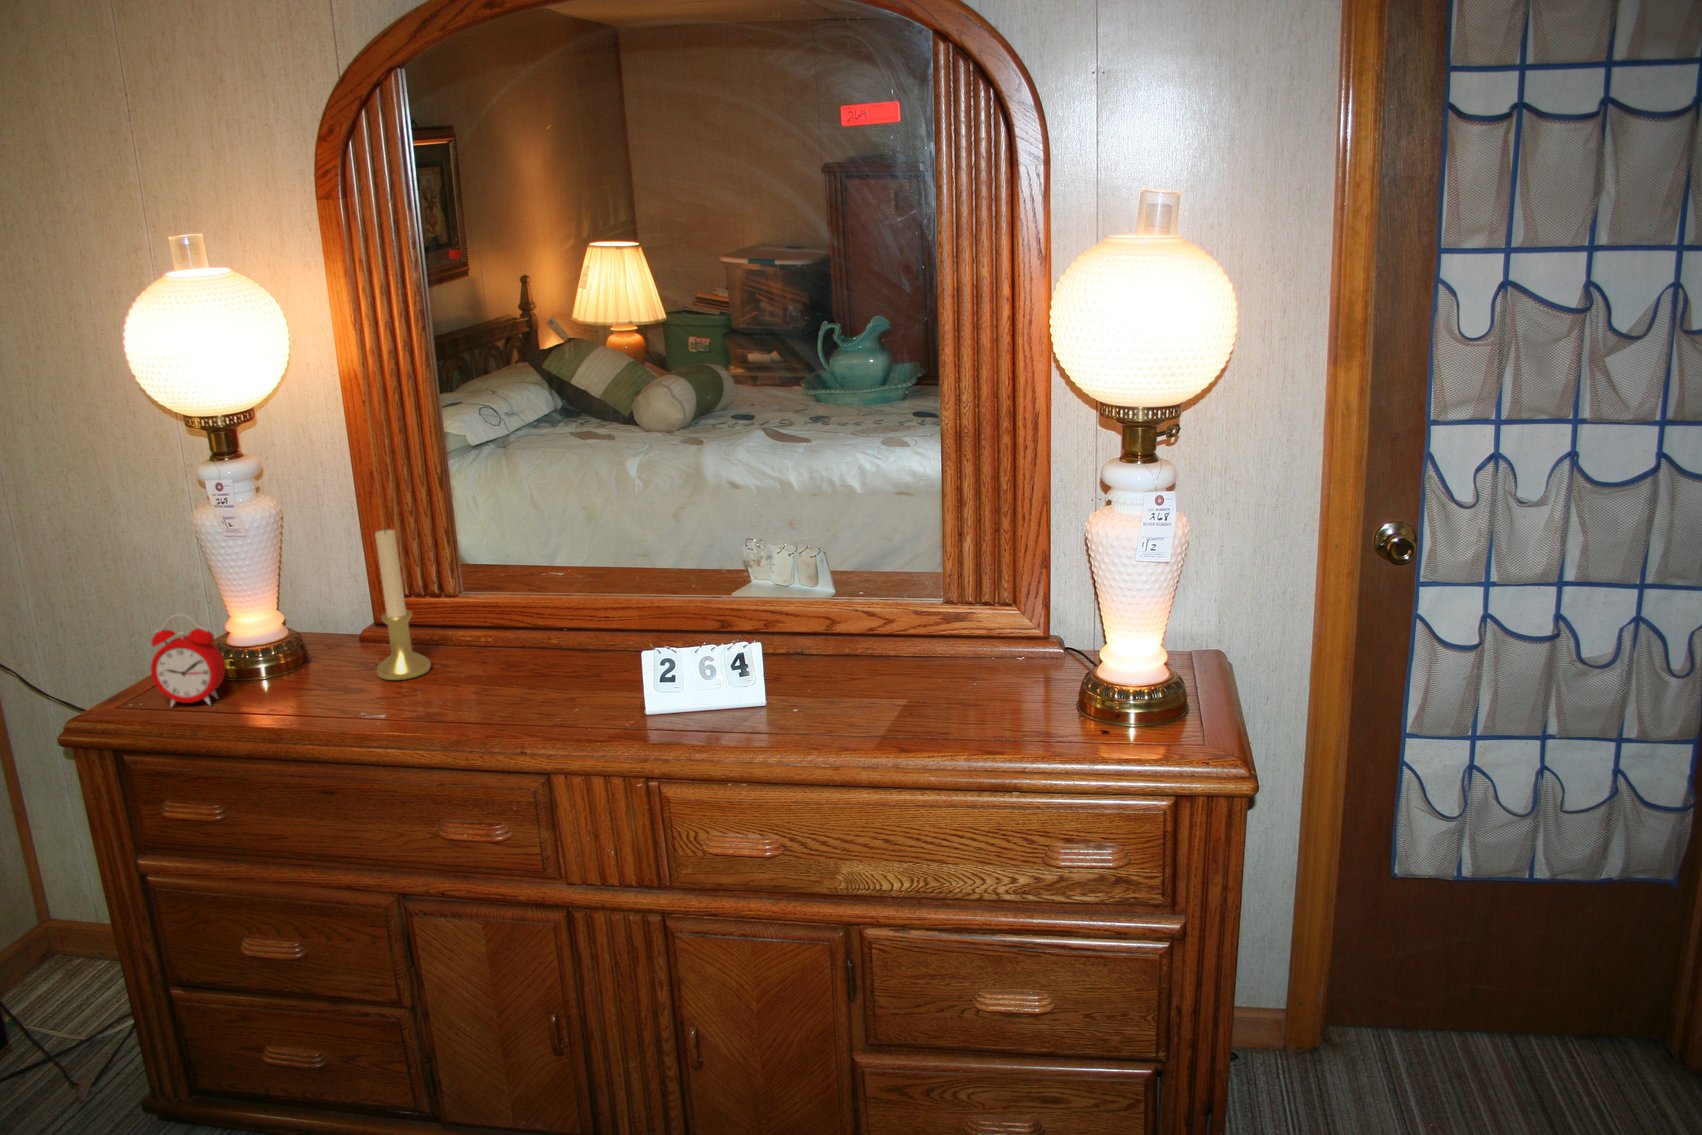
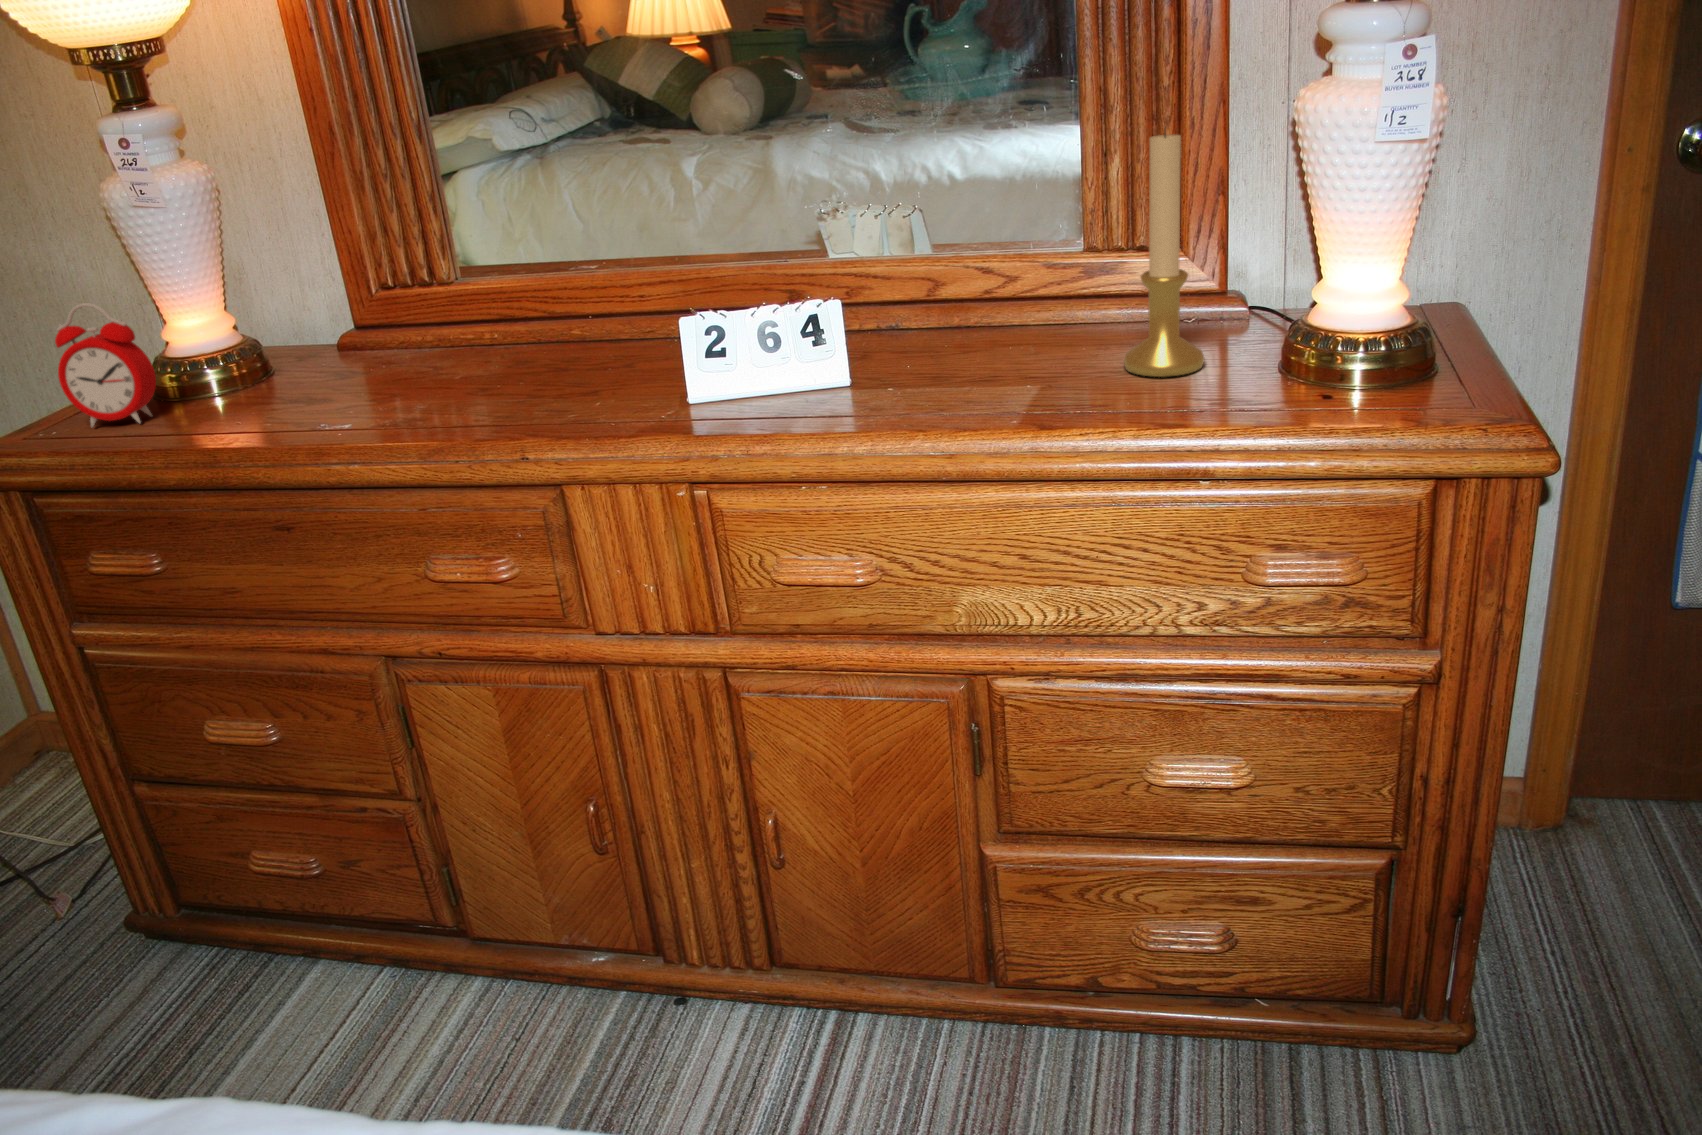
candle holder: present [375,529,431,680] -> present [1124,127,1204,377]

